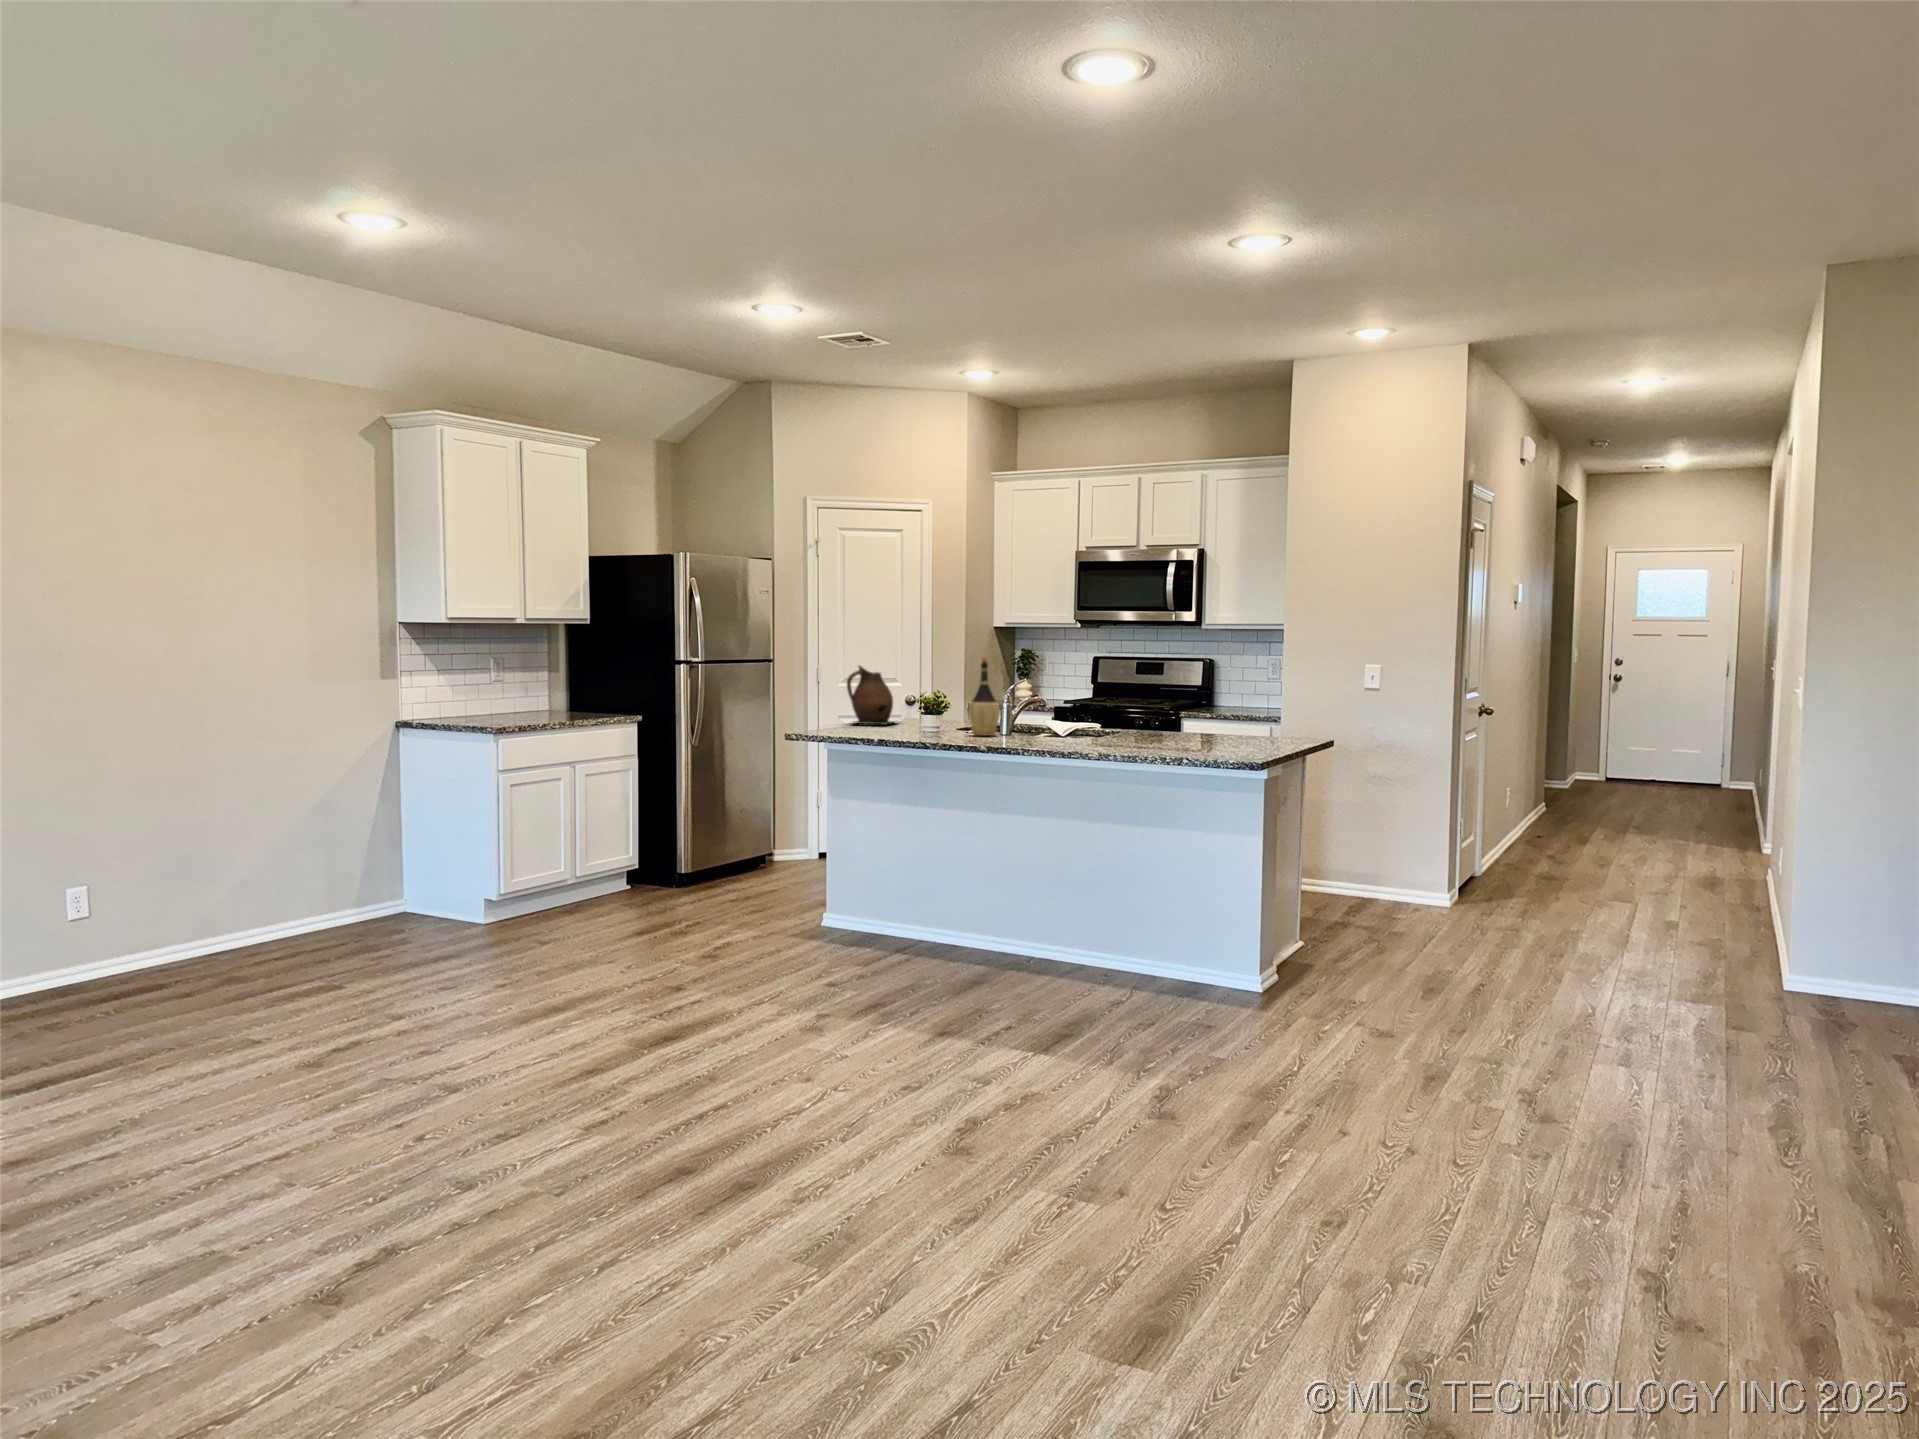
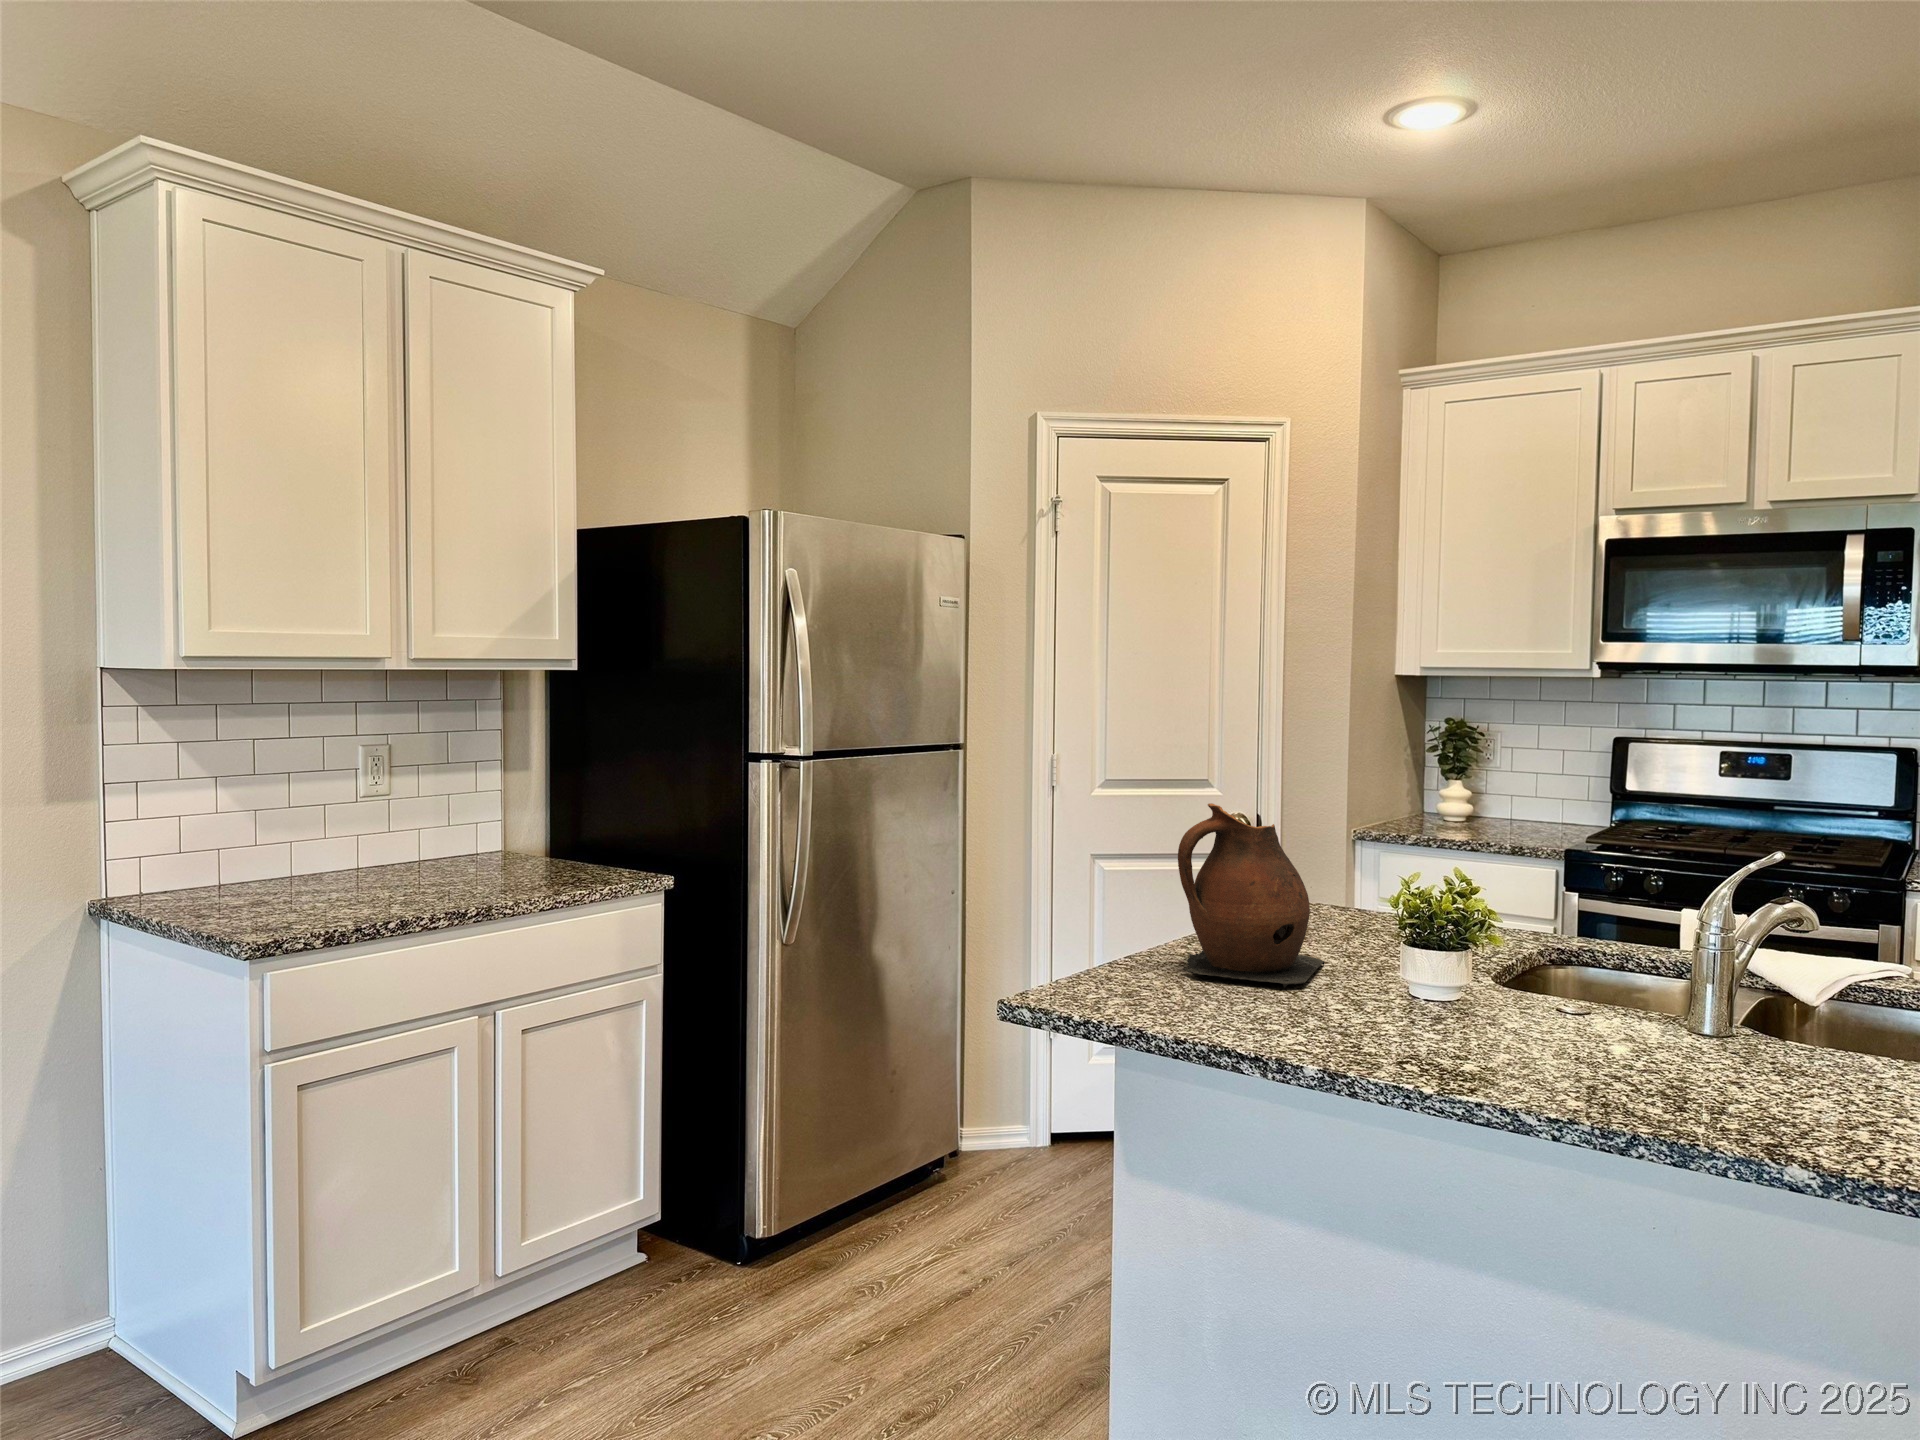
wine bottle: present [968,657,1000,736] -> none [1672,826,1804,1118]

